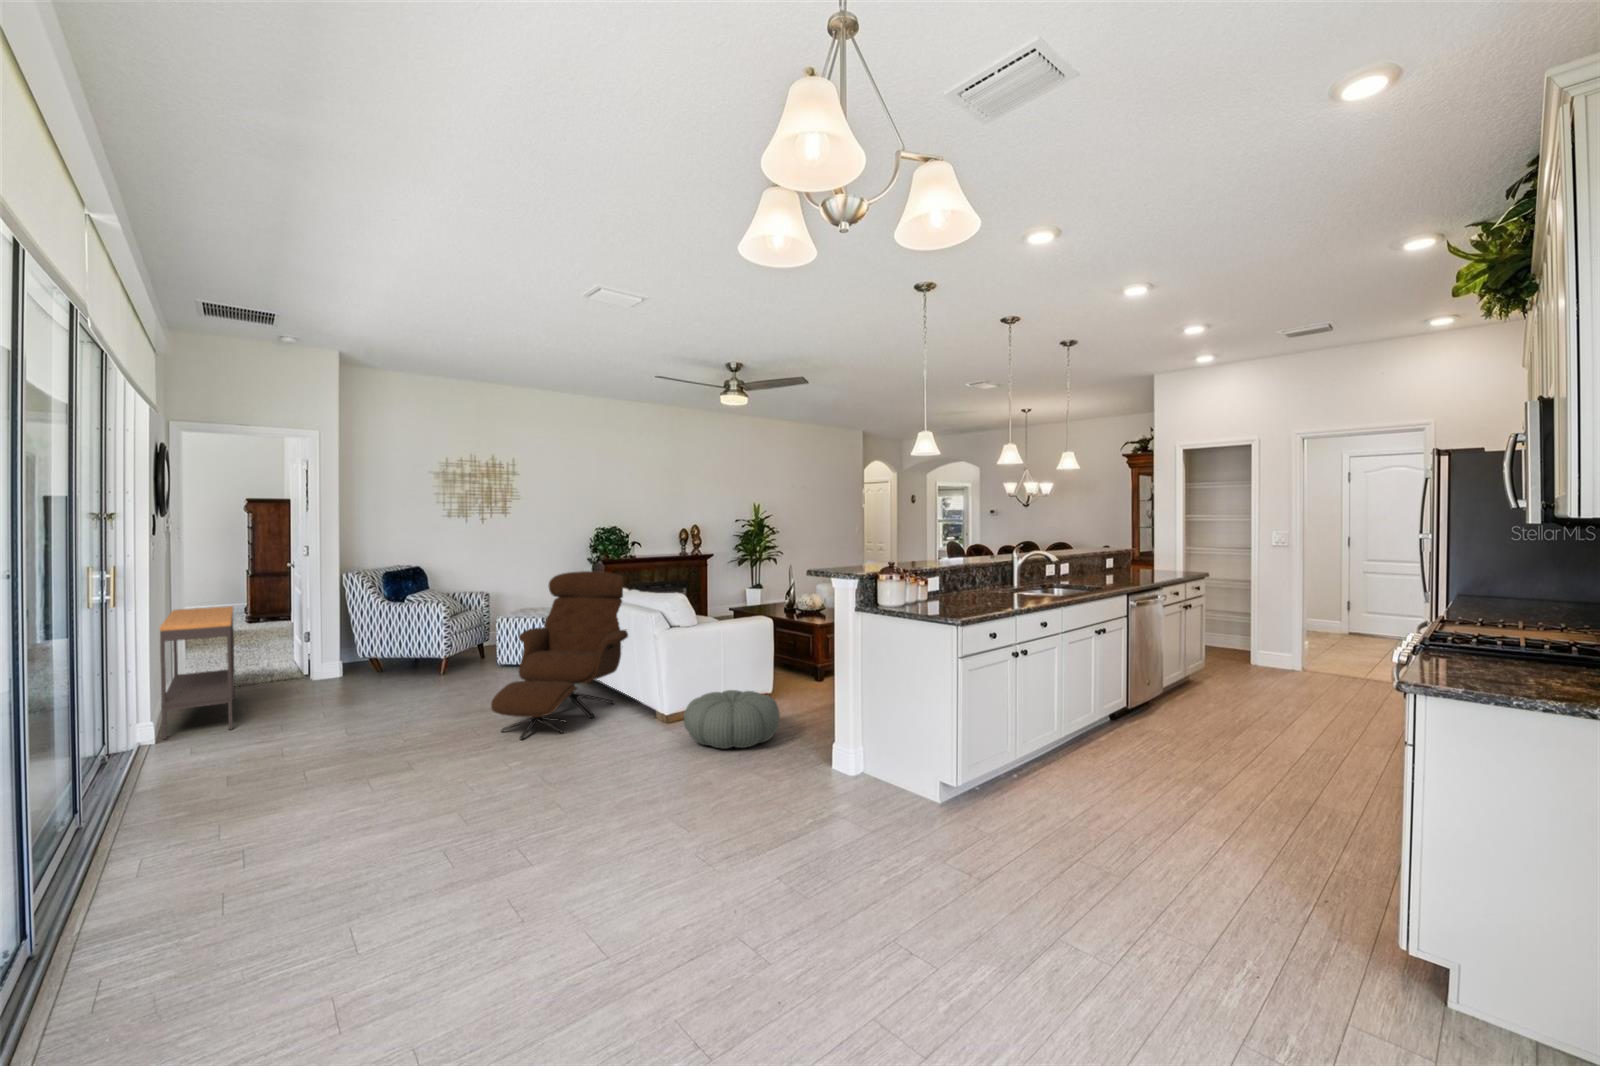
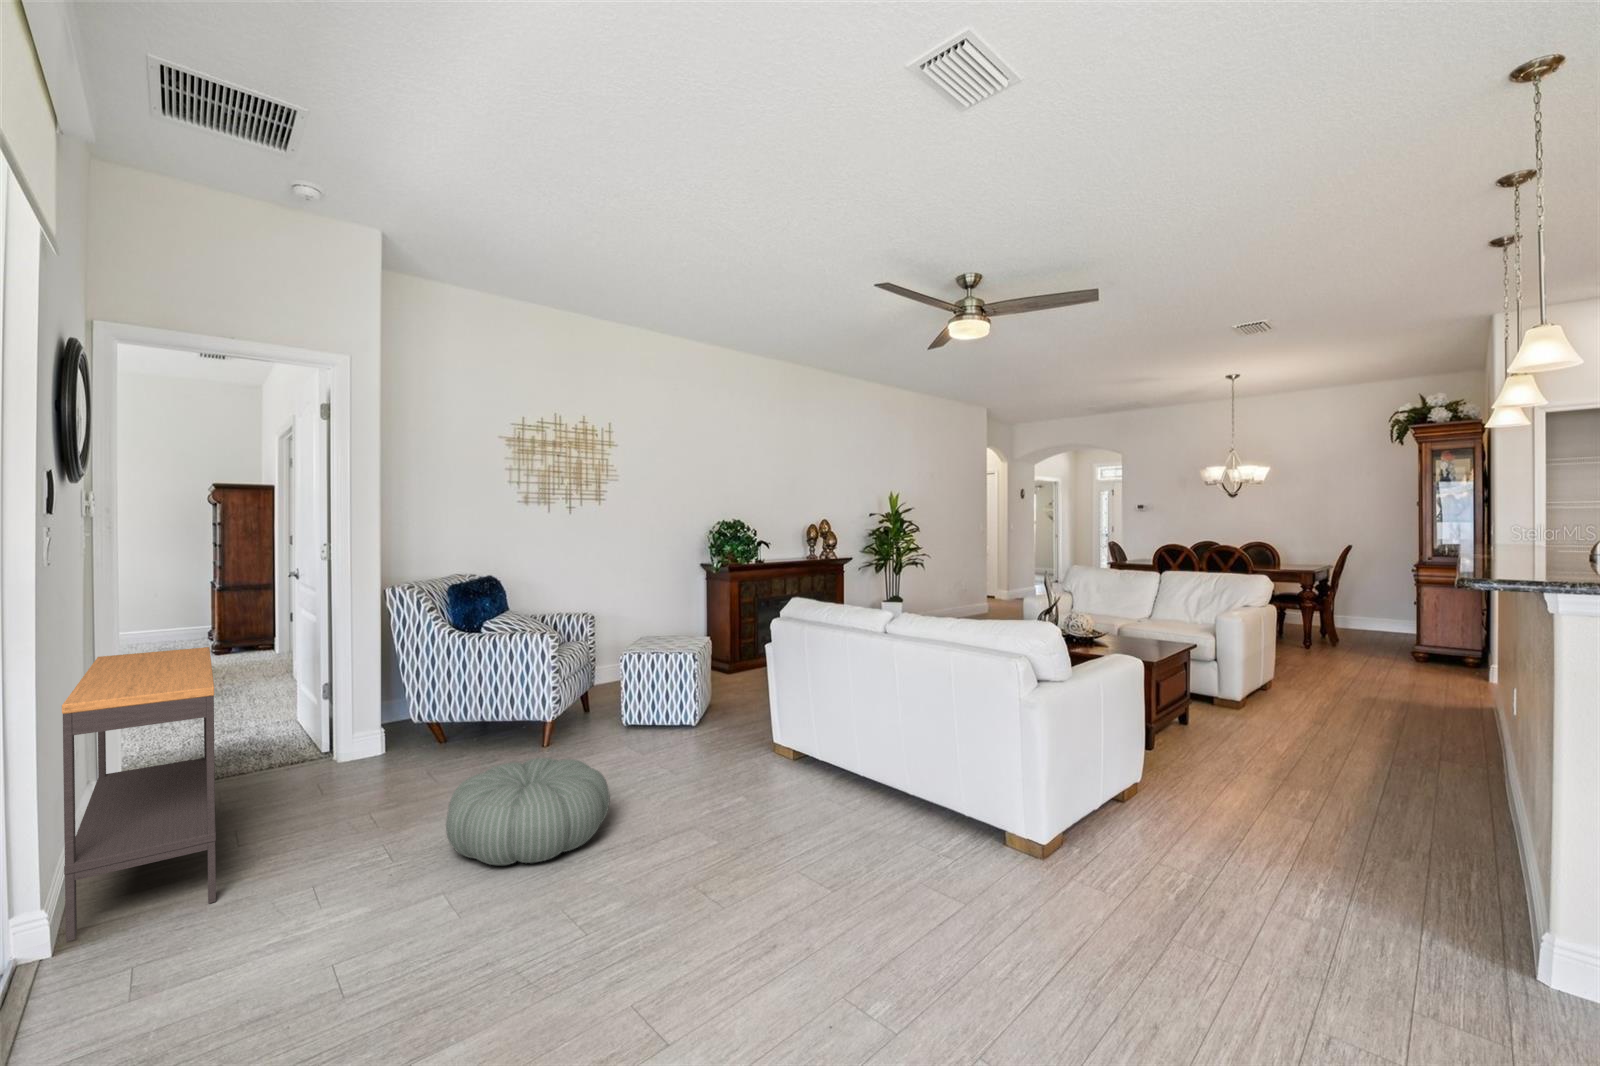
lounge chair: present [491,571,628,739] -> none [735,582,926,921]
pouf: present [684,690,780,749] -> present [446,758,610,865]

